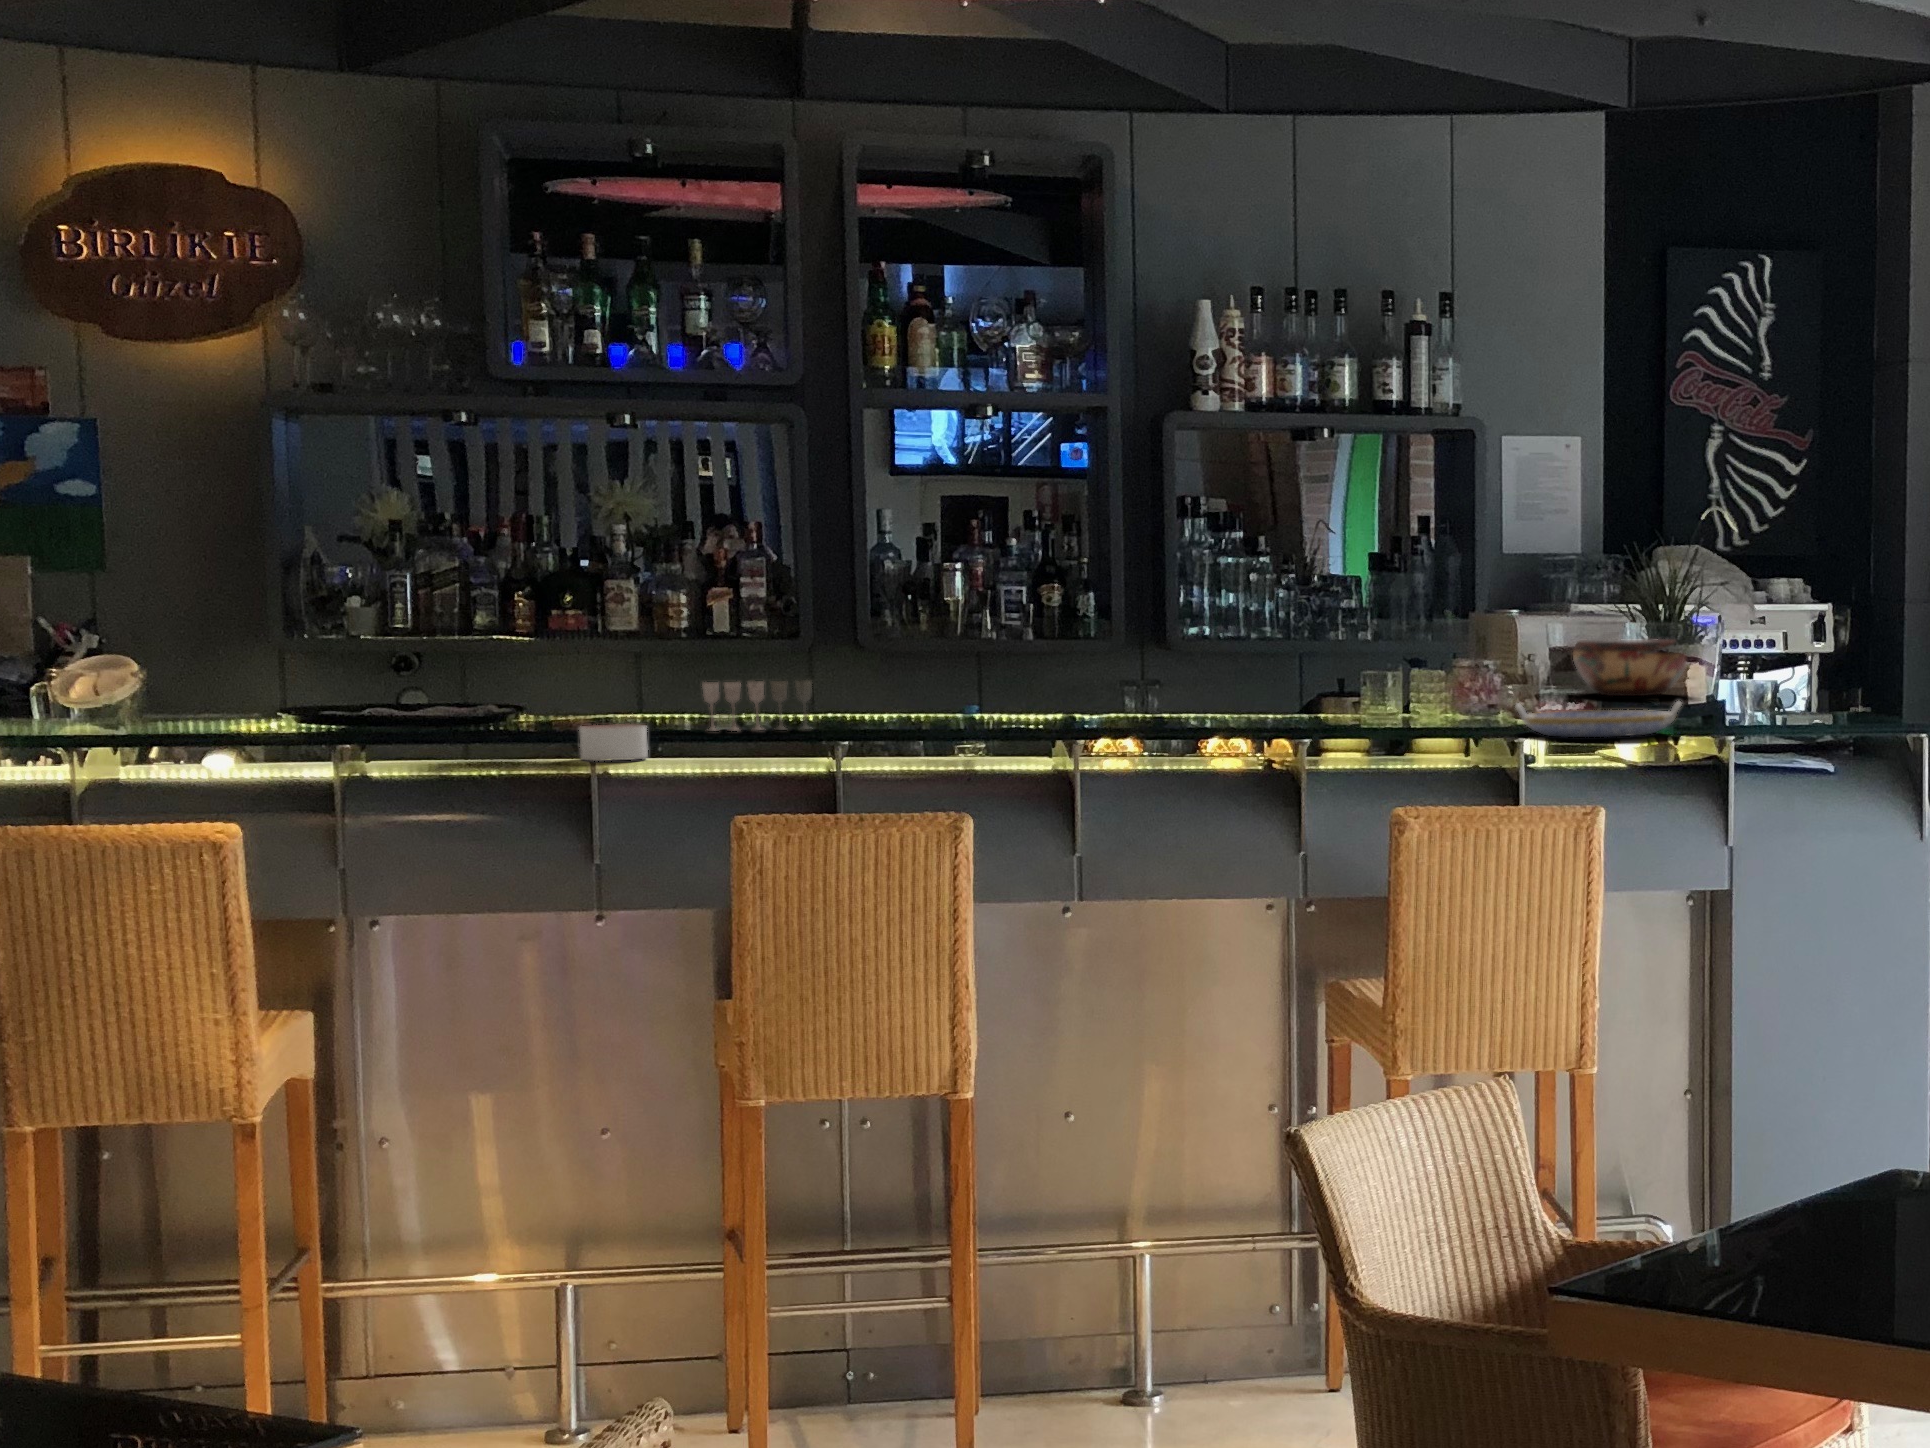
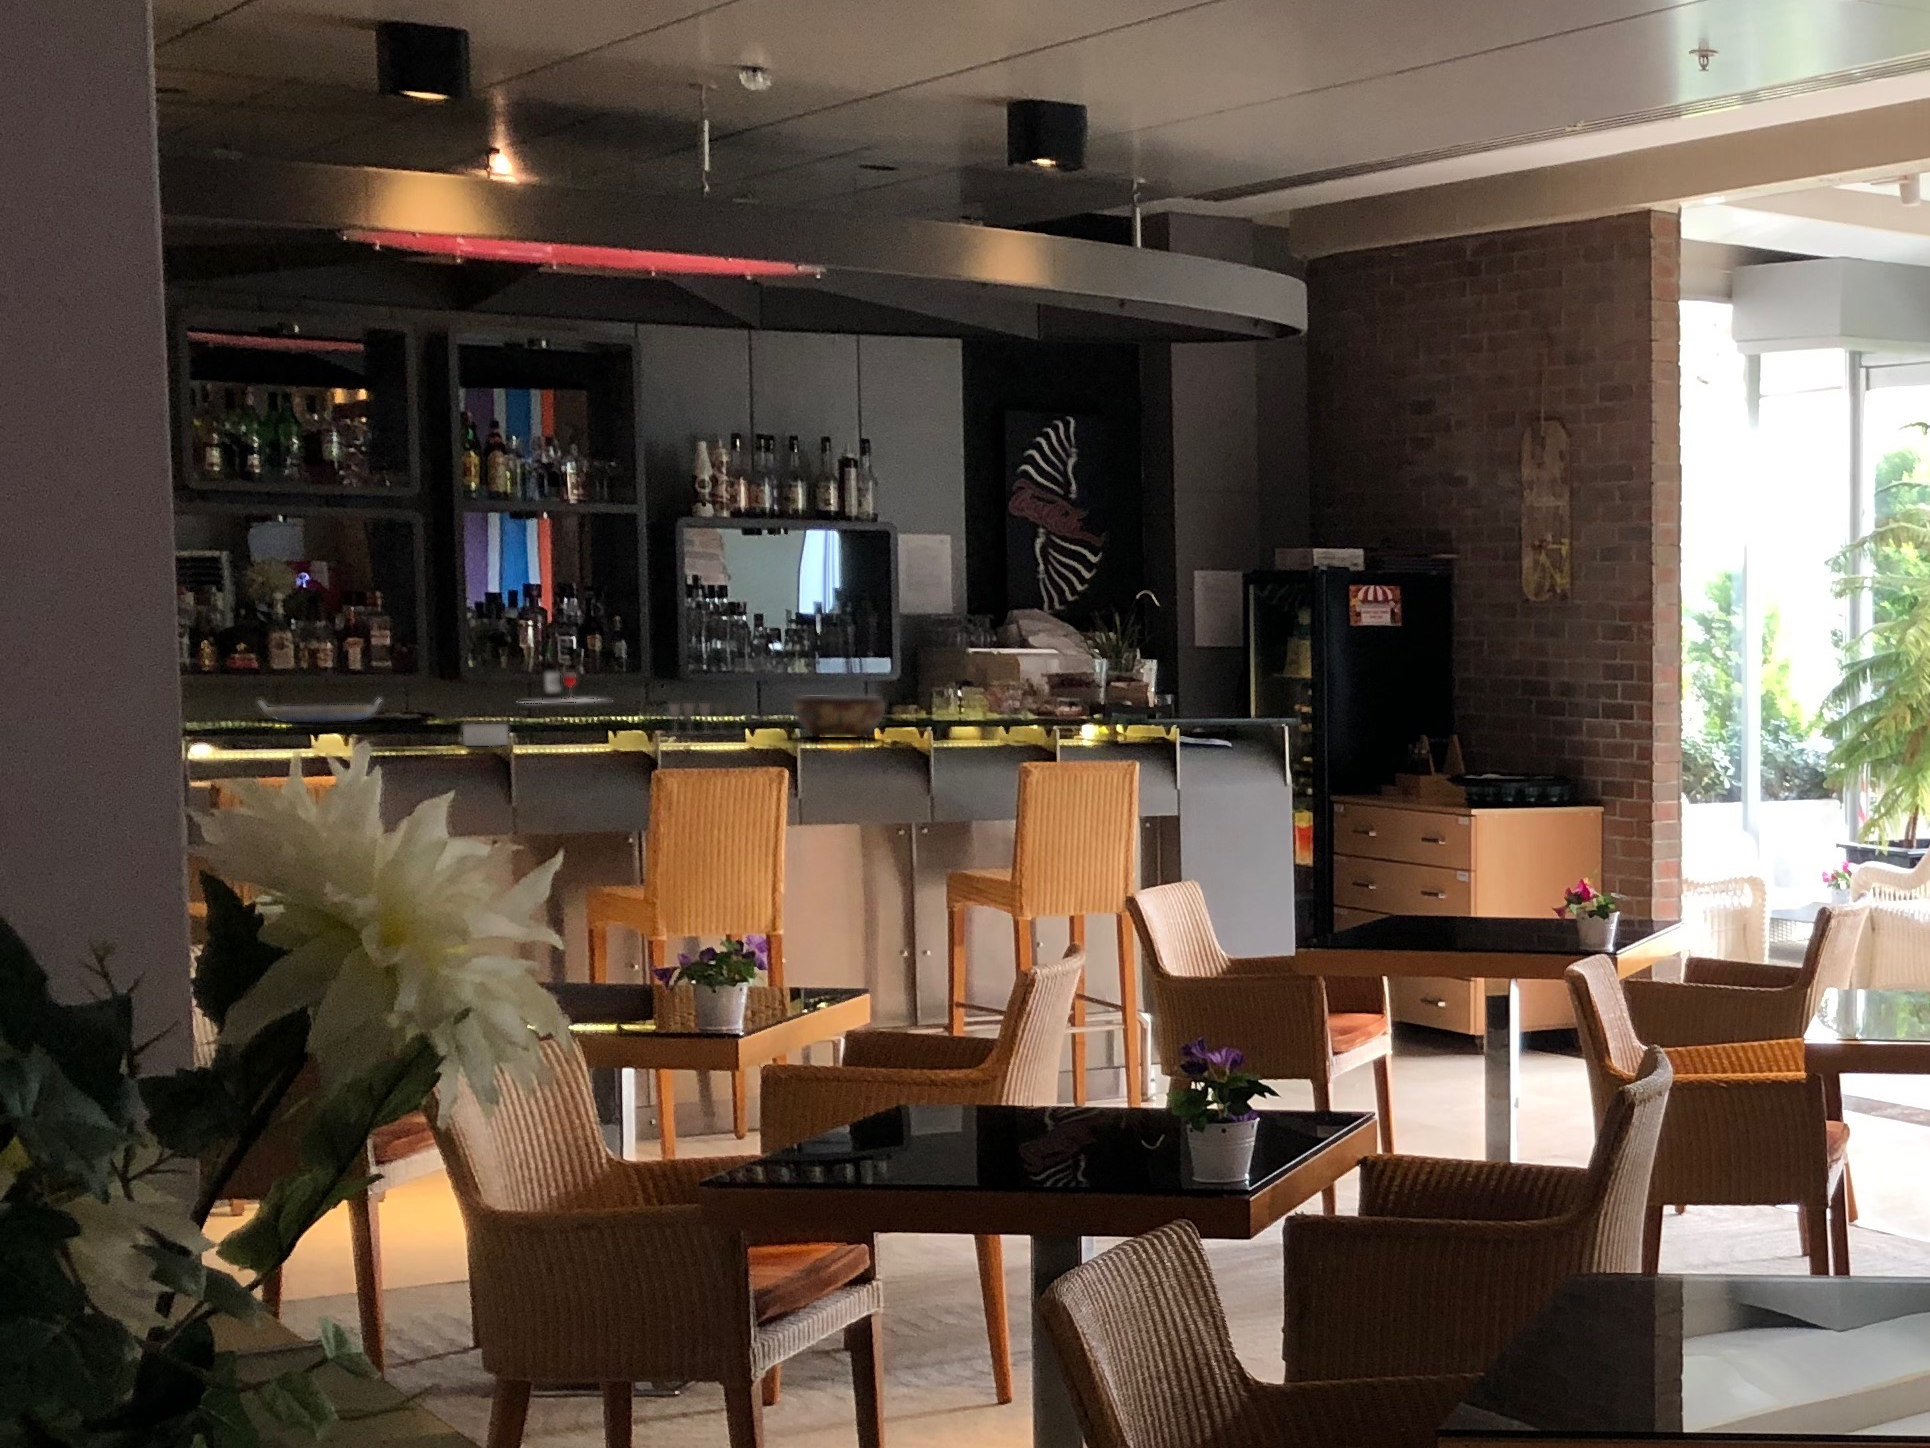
wine bottle: none [877,601,1017,685] -> present [542,647,599,702]
decorative bowl: present [1573,640,1686,696] -> present [793,696,885,738]
wine glass: present [702,680,812,731] -> present [669,702,742,732]
serving tray: present [1516,701,1681,737] -> present [258,700,380,722]

